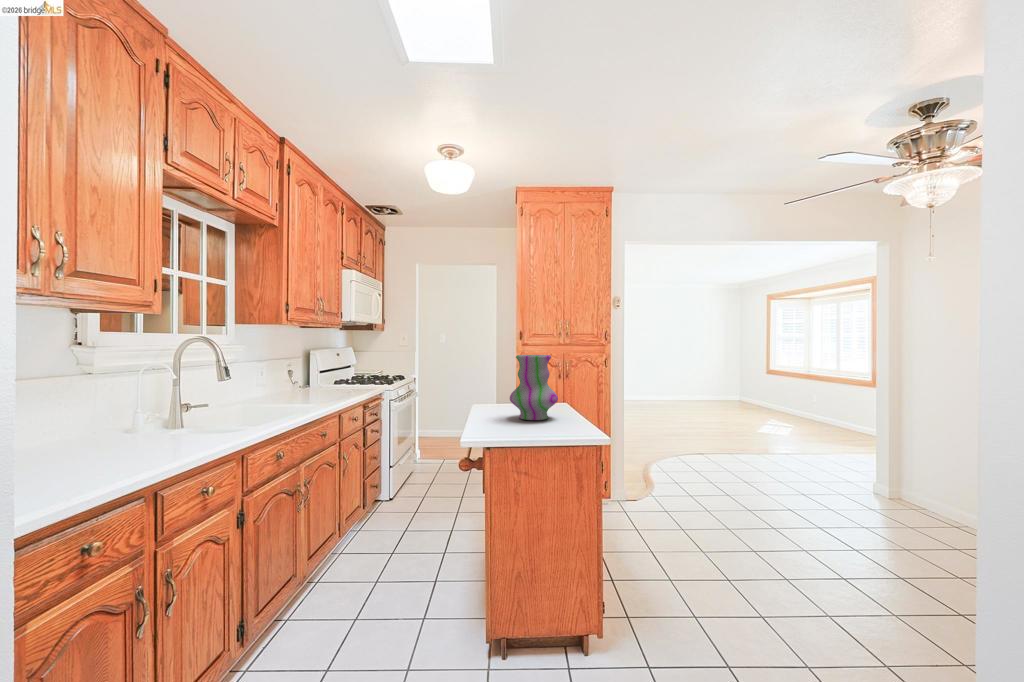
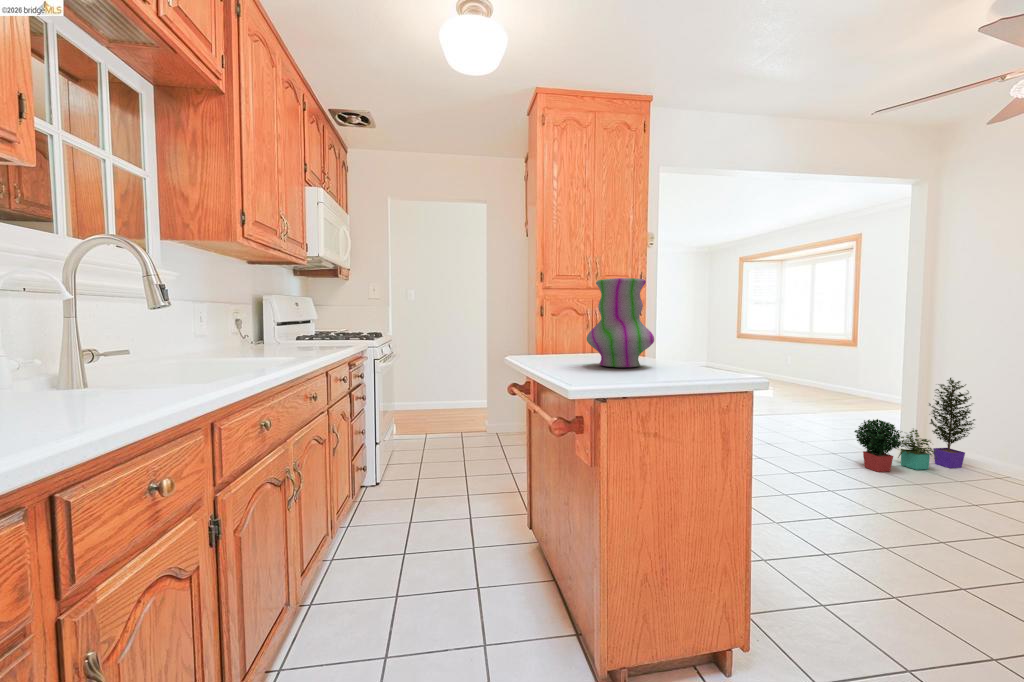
potted plant: none [817,426,941,515] -> present [854,378,975,472]

